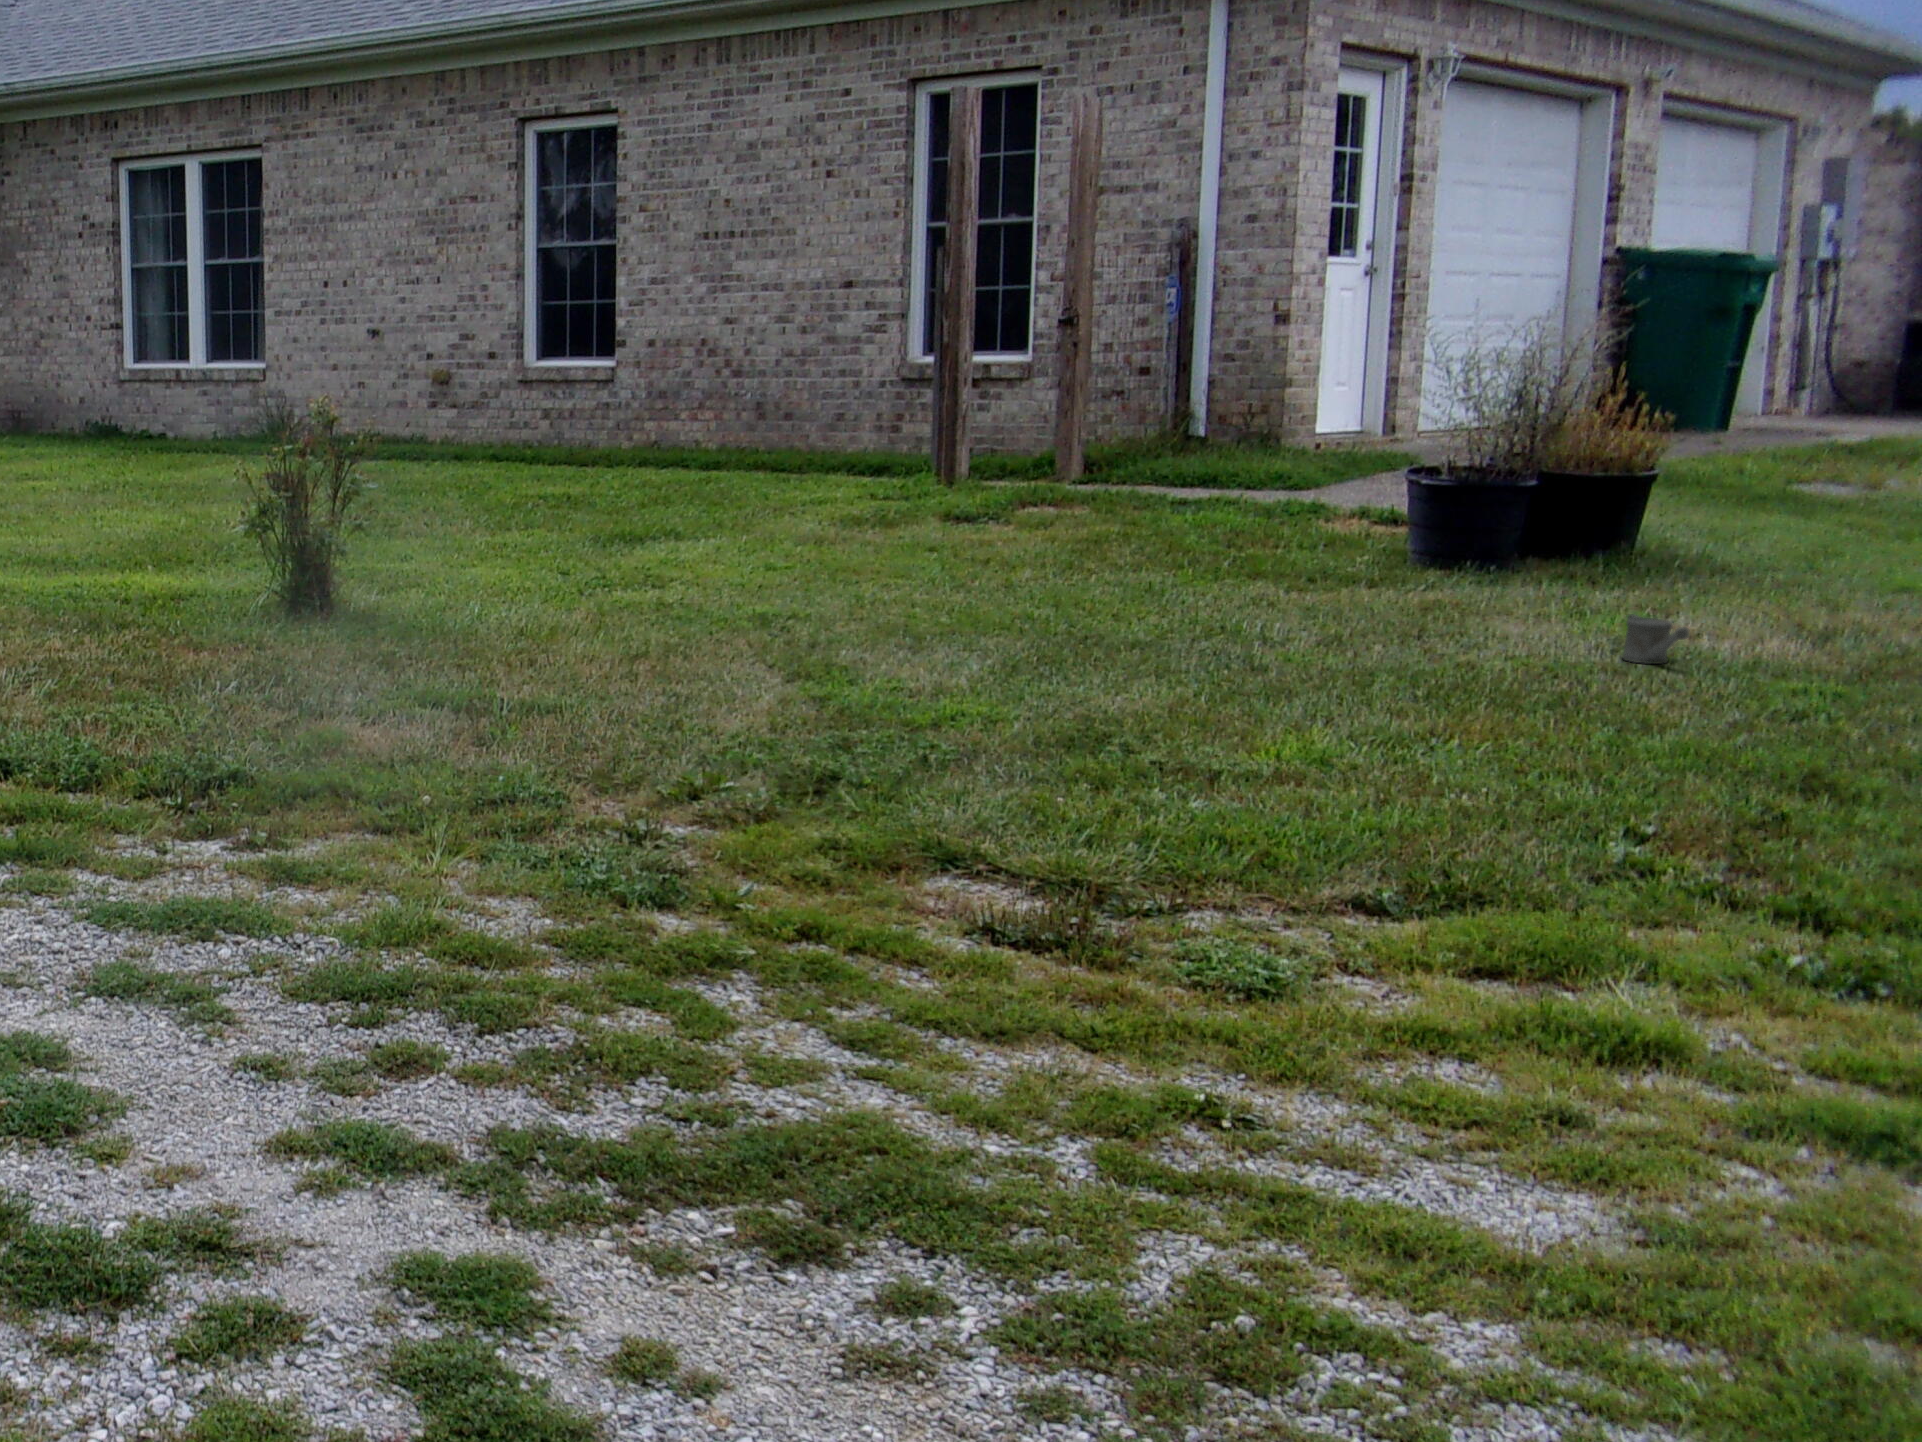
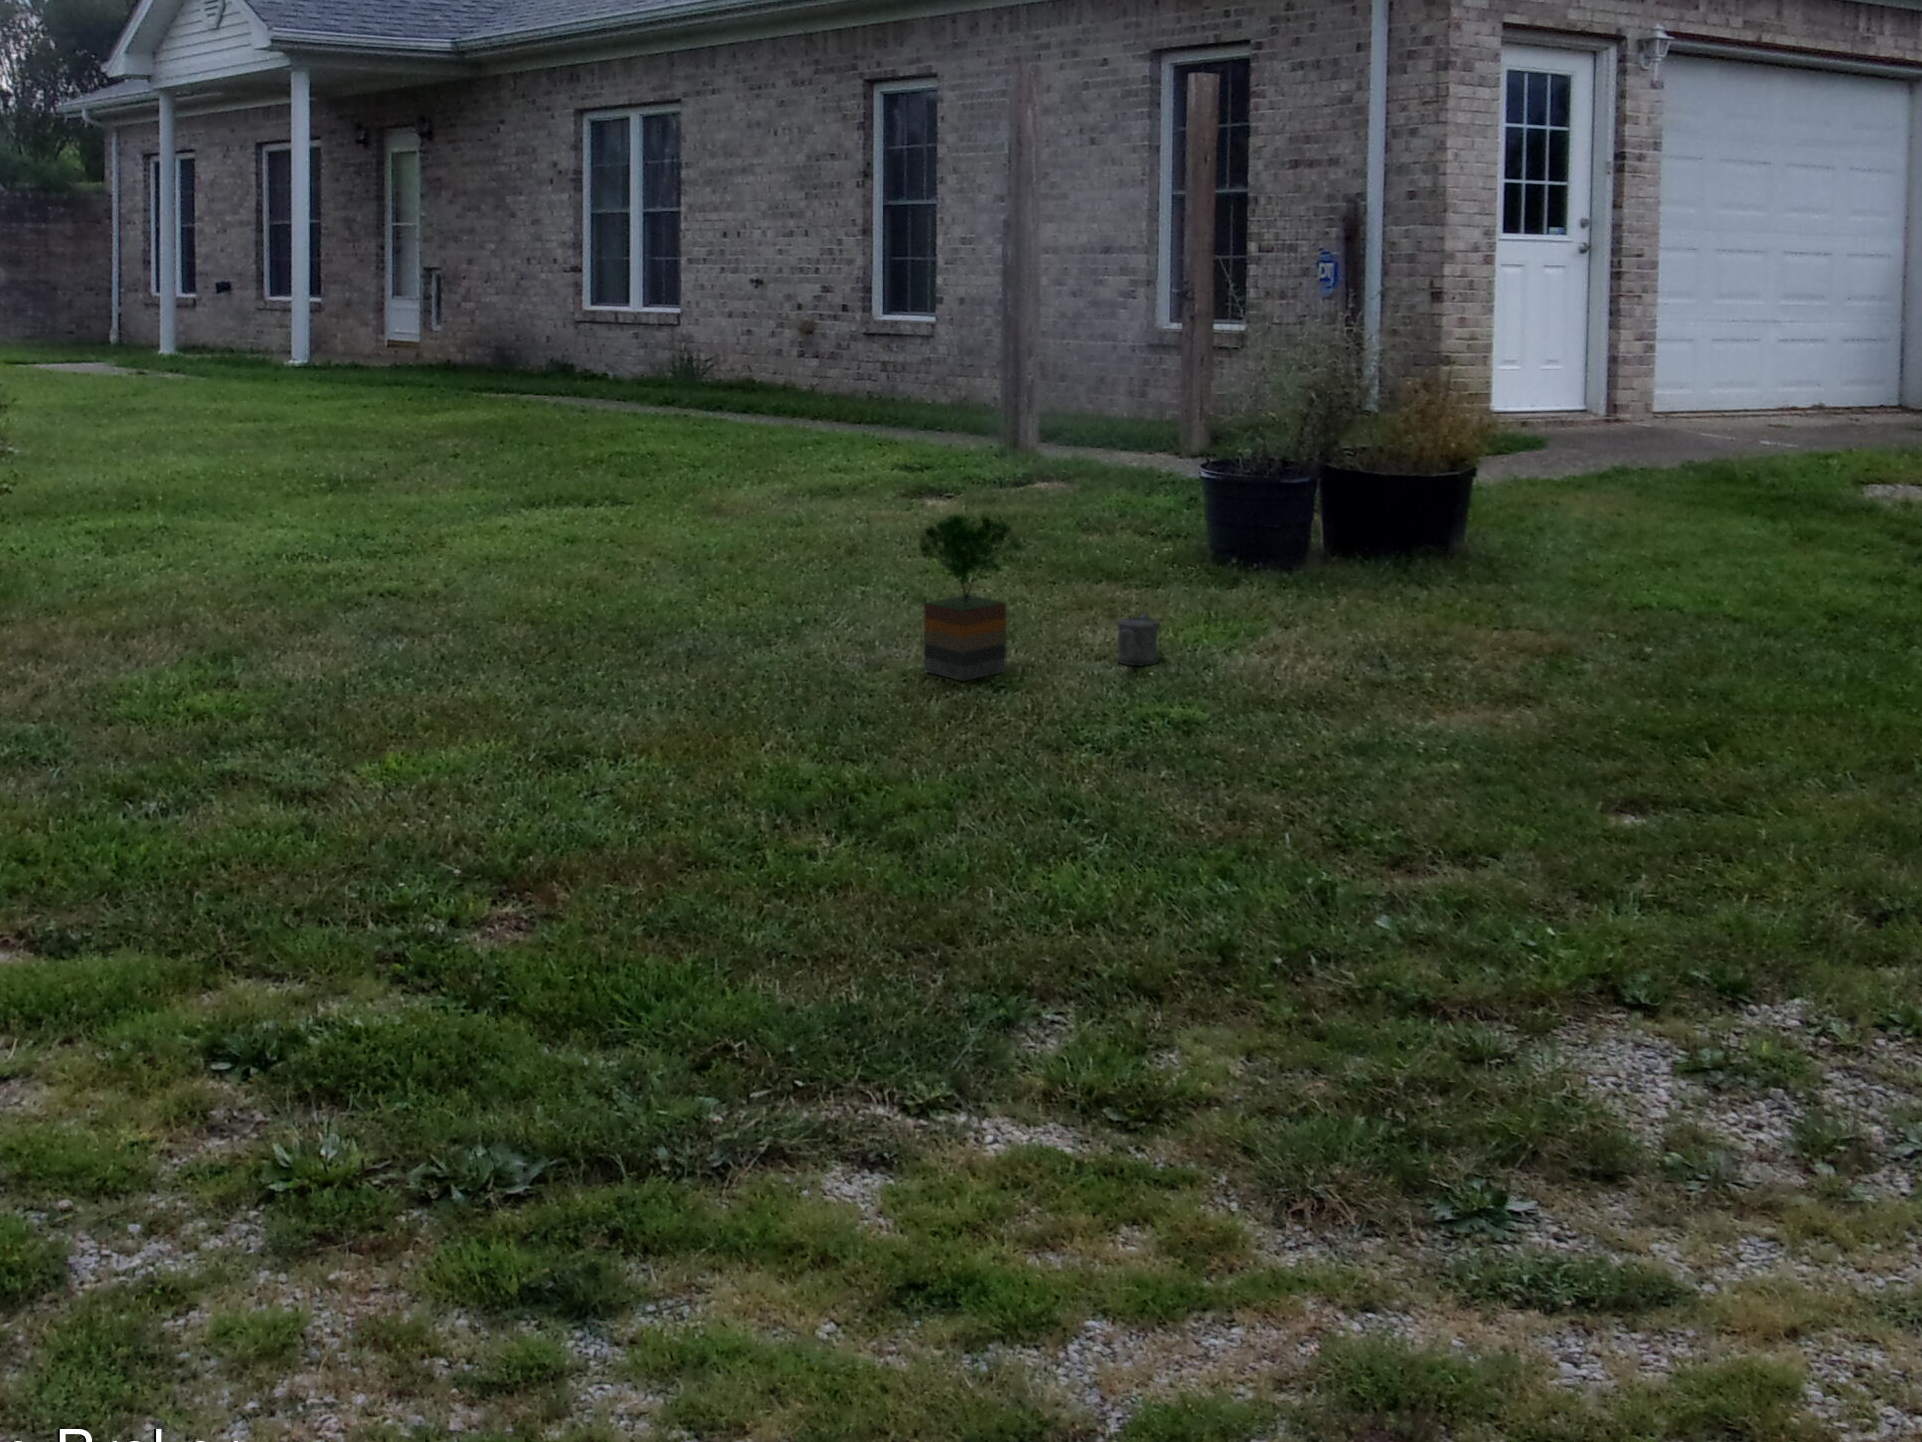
potted tree: none [1471,517,1586,684] -> present [919,514,1023,681]

